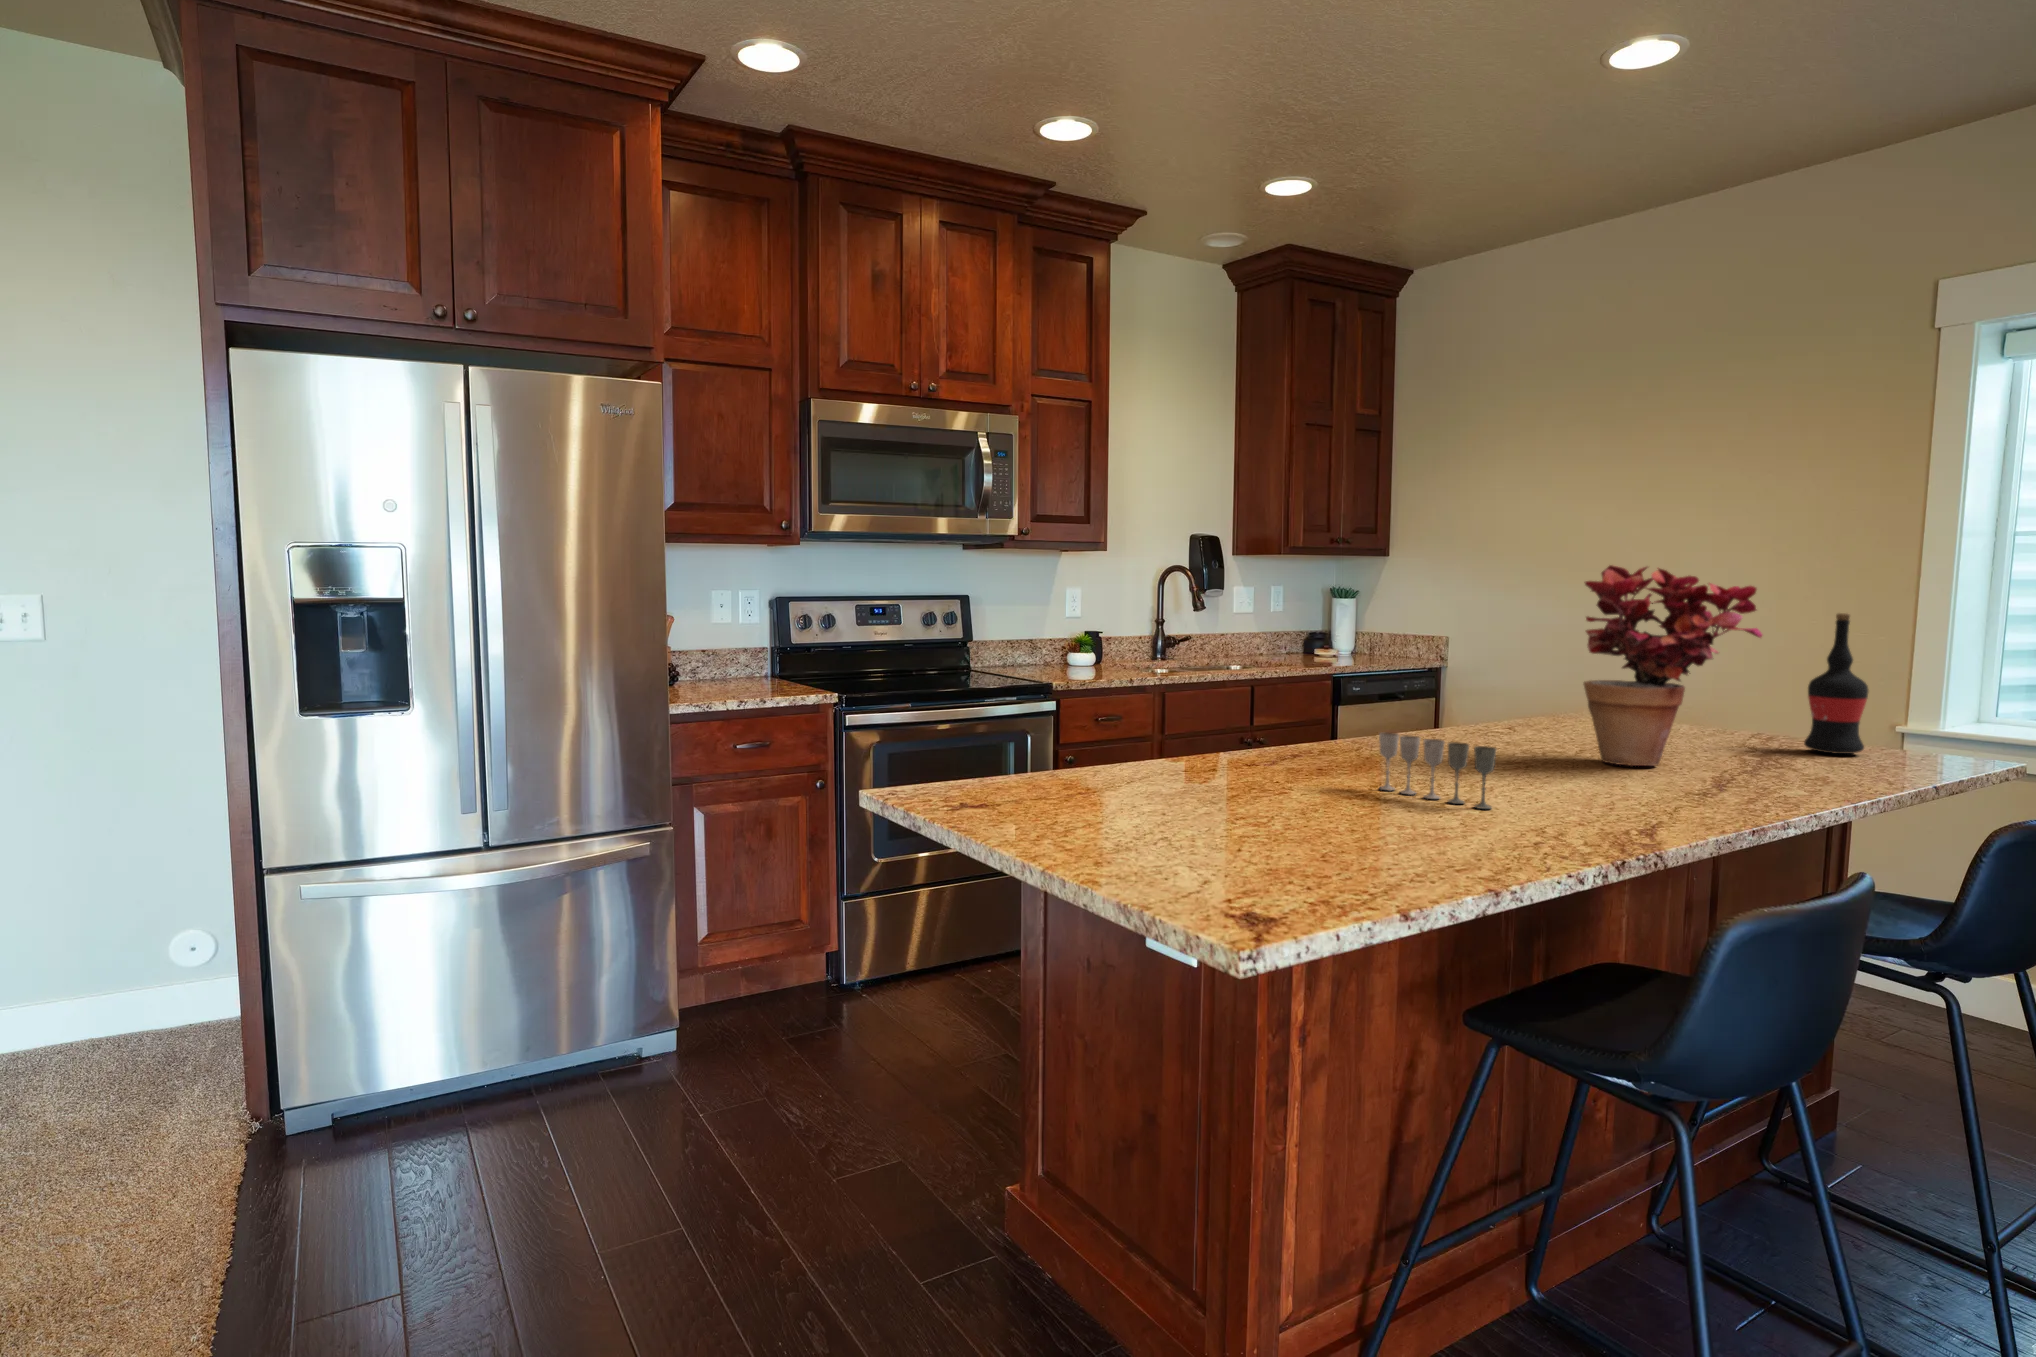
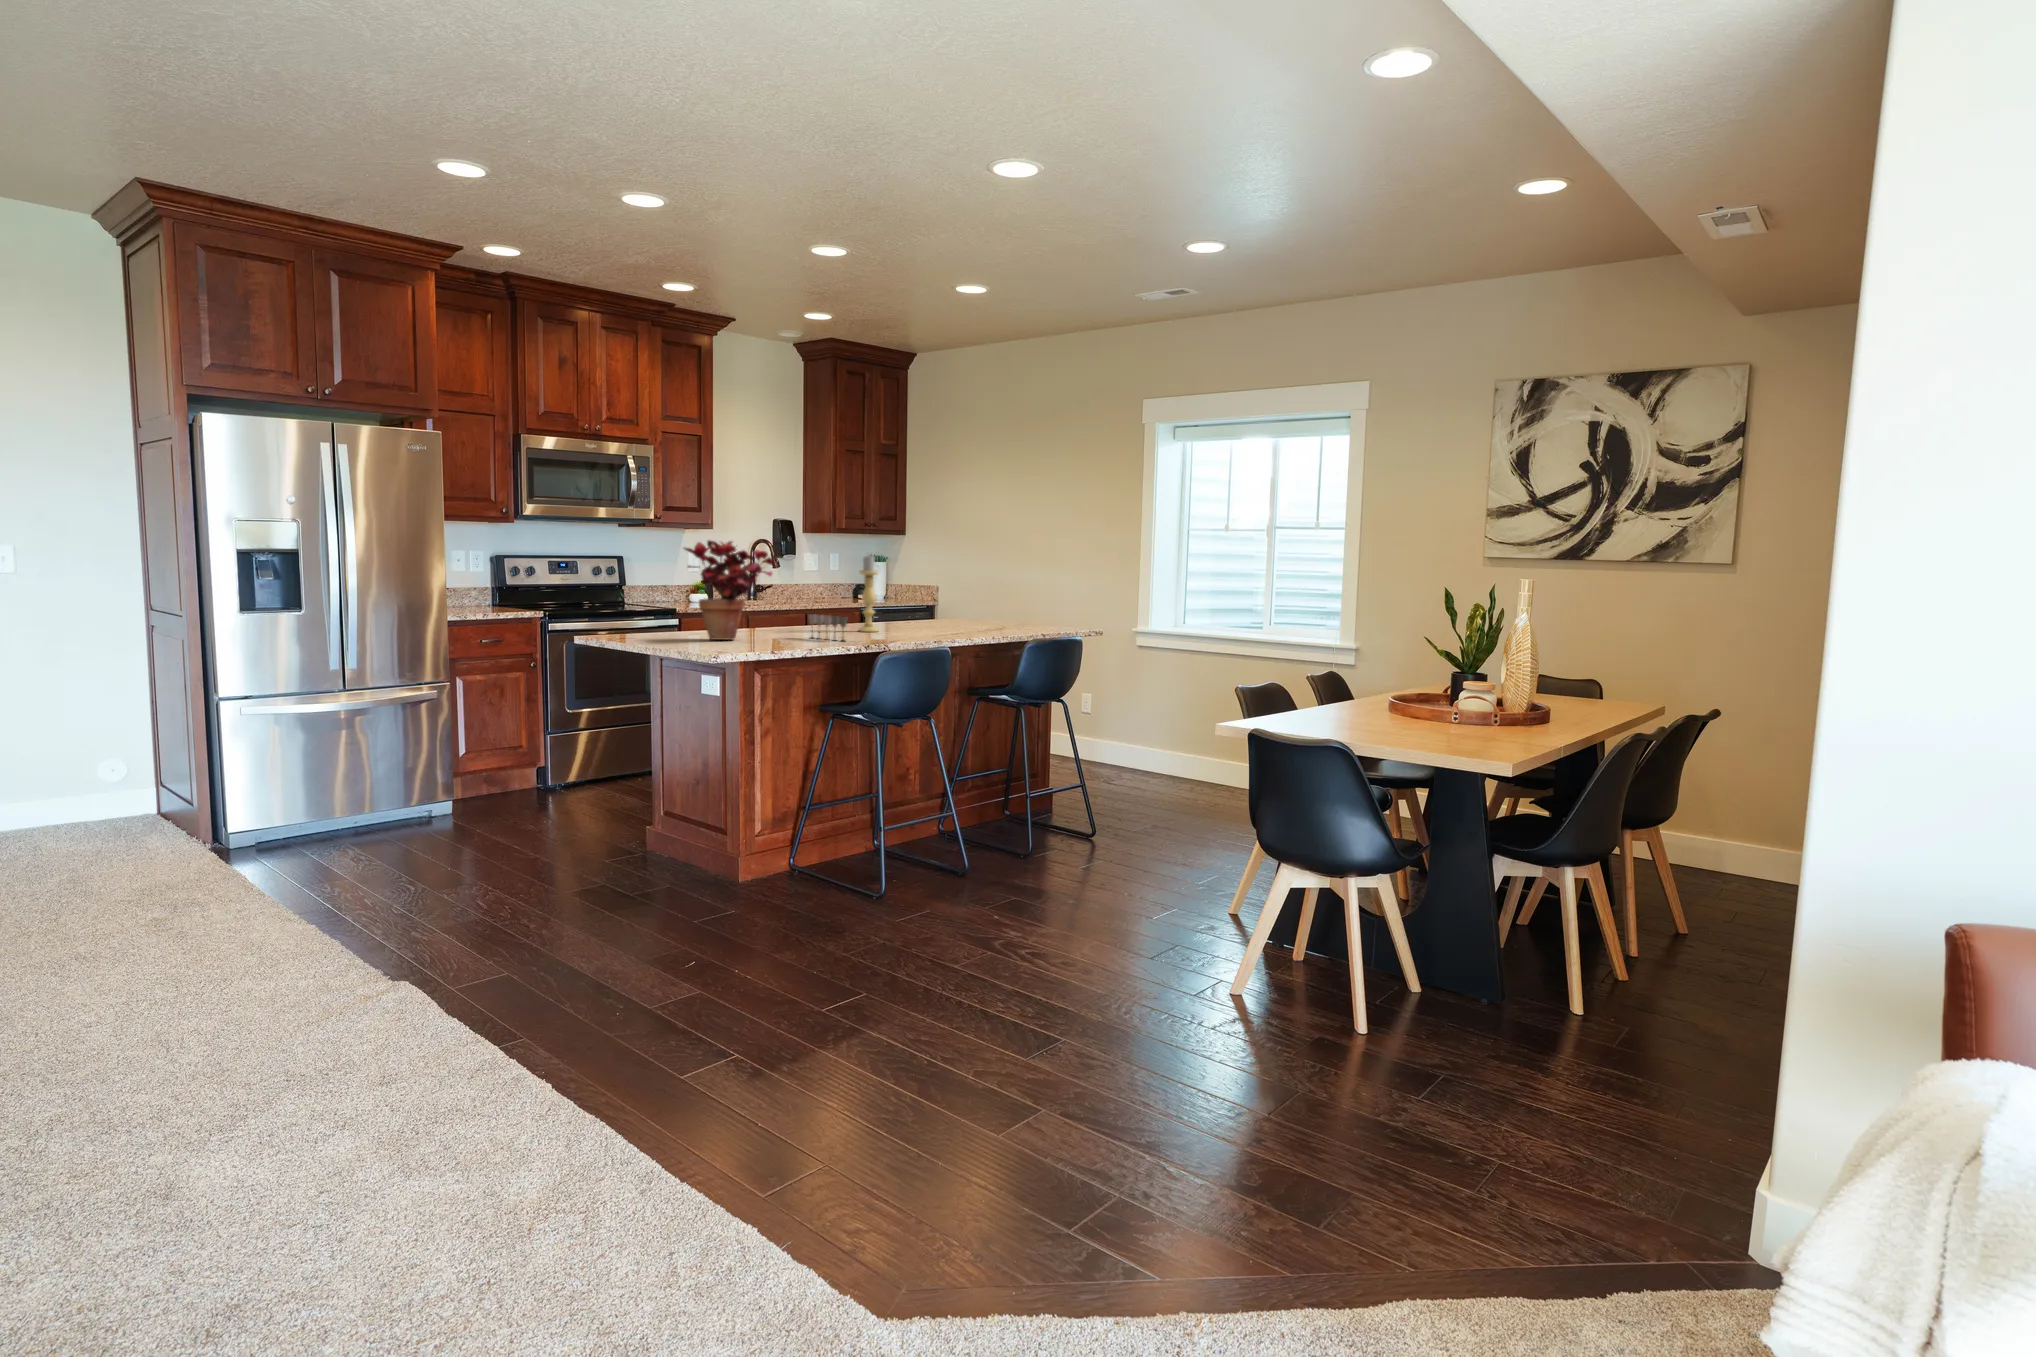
potted plant: present [1583,565,1762,766] -> present [684,540,774,640]
candle holder: none [1449,588,1502,761] -> present [859,555,879,632]
wine bottle: present [1804,613,1868,754] -> none [1022,567,1045,630]

